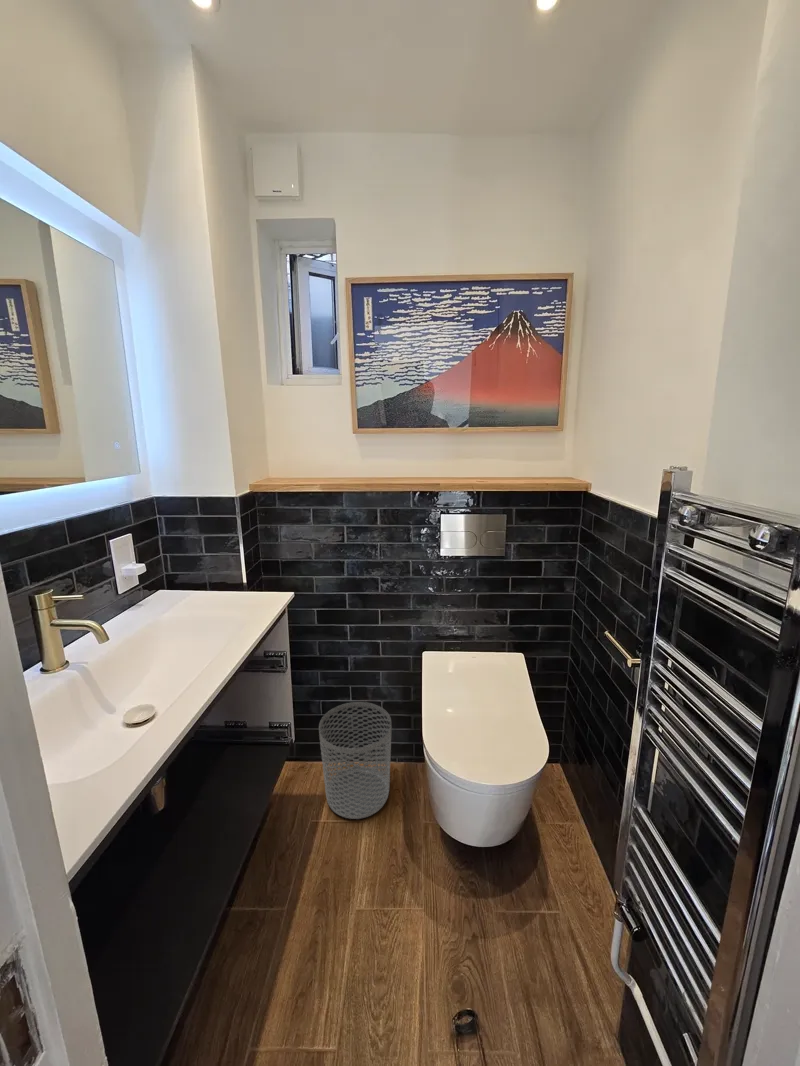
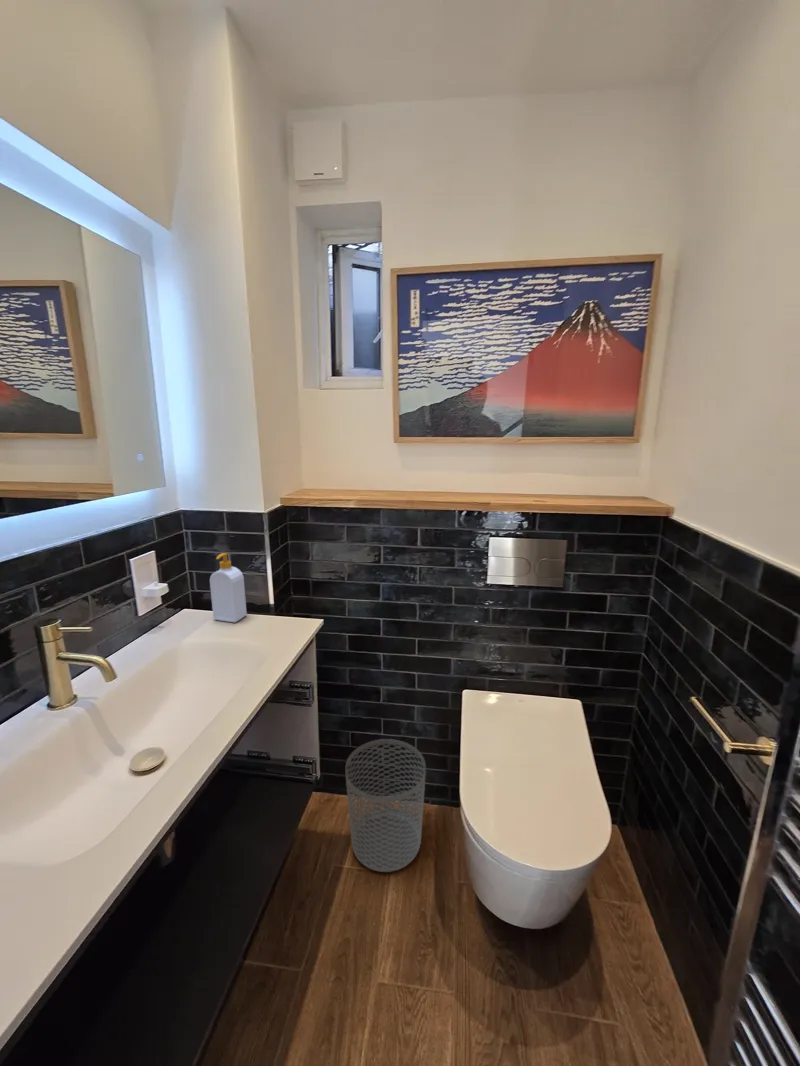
soap bottle: none [187,534,223,598] -> present [210,553,247,623]

